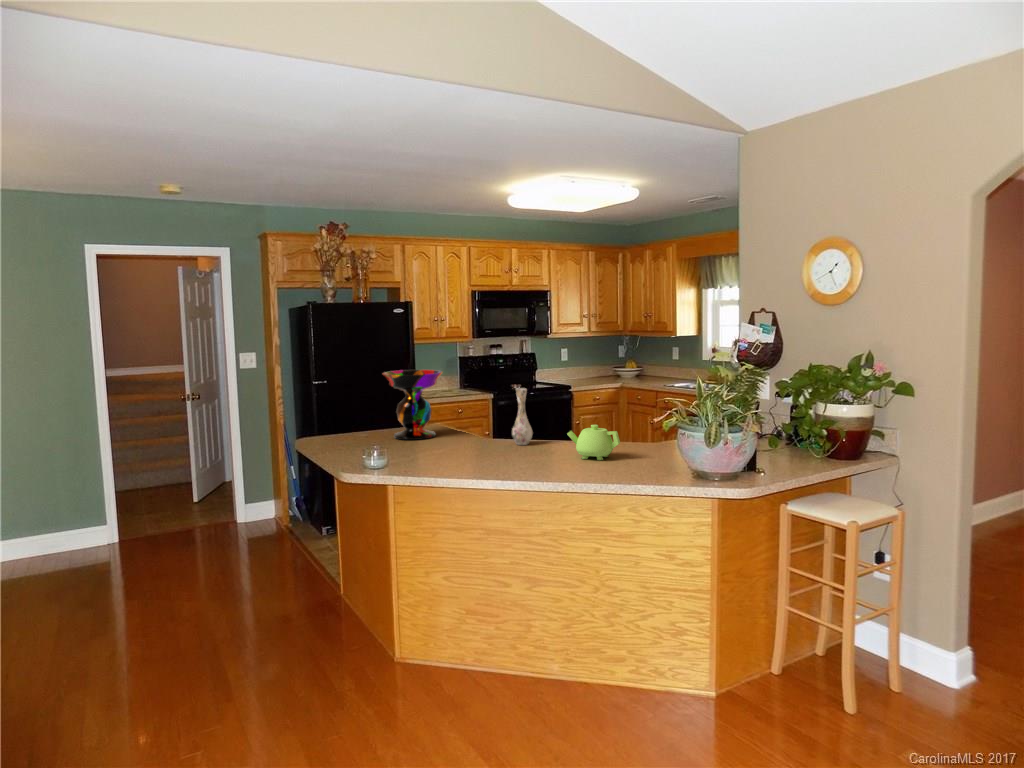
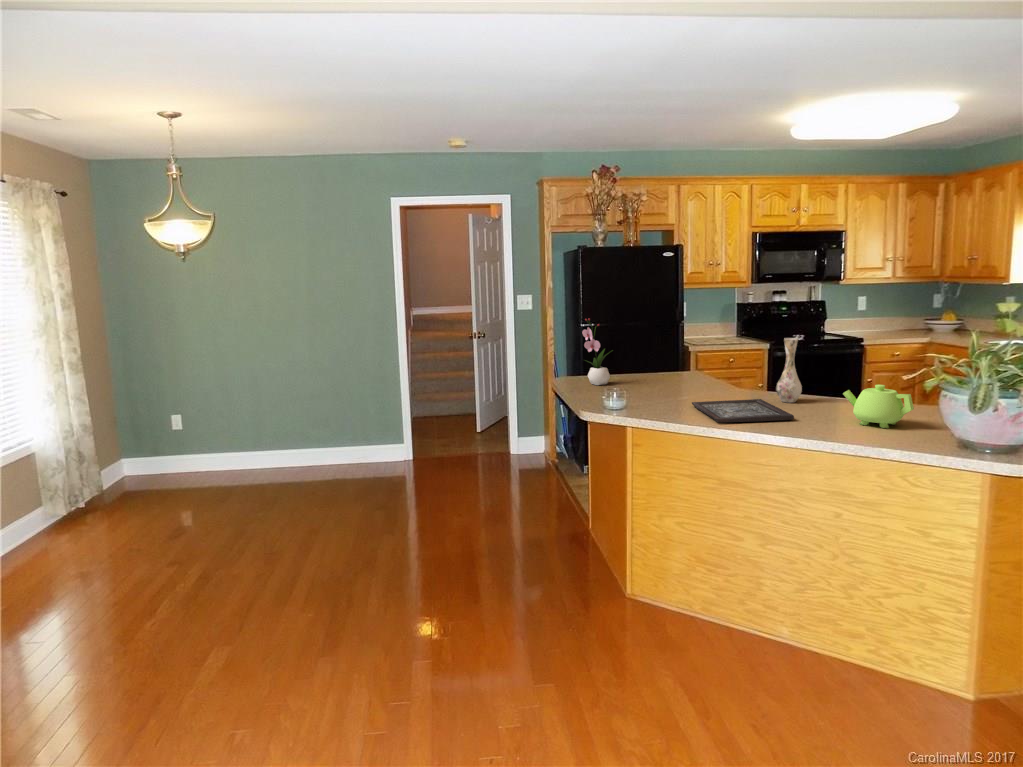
decorative bowl: present [382,370,443,440] -> none [637,315,704,389]
flower arrangement: none [328,375,359,441] -> present [582,318,613,385]
tray: none [441,444,531,467] -> present [692,399,794,423]

